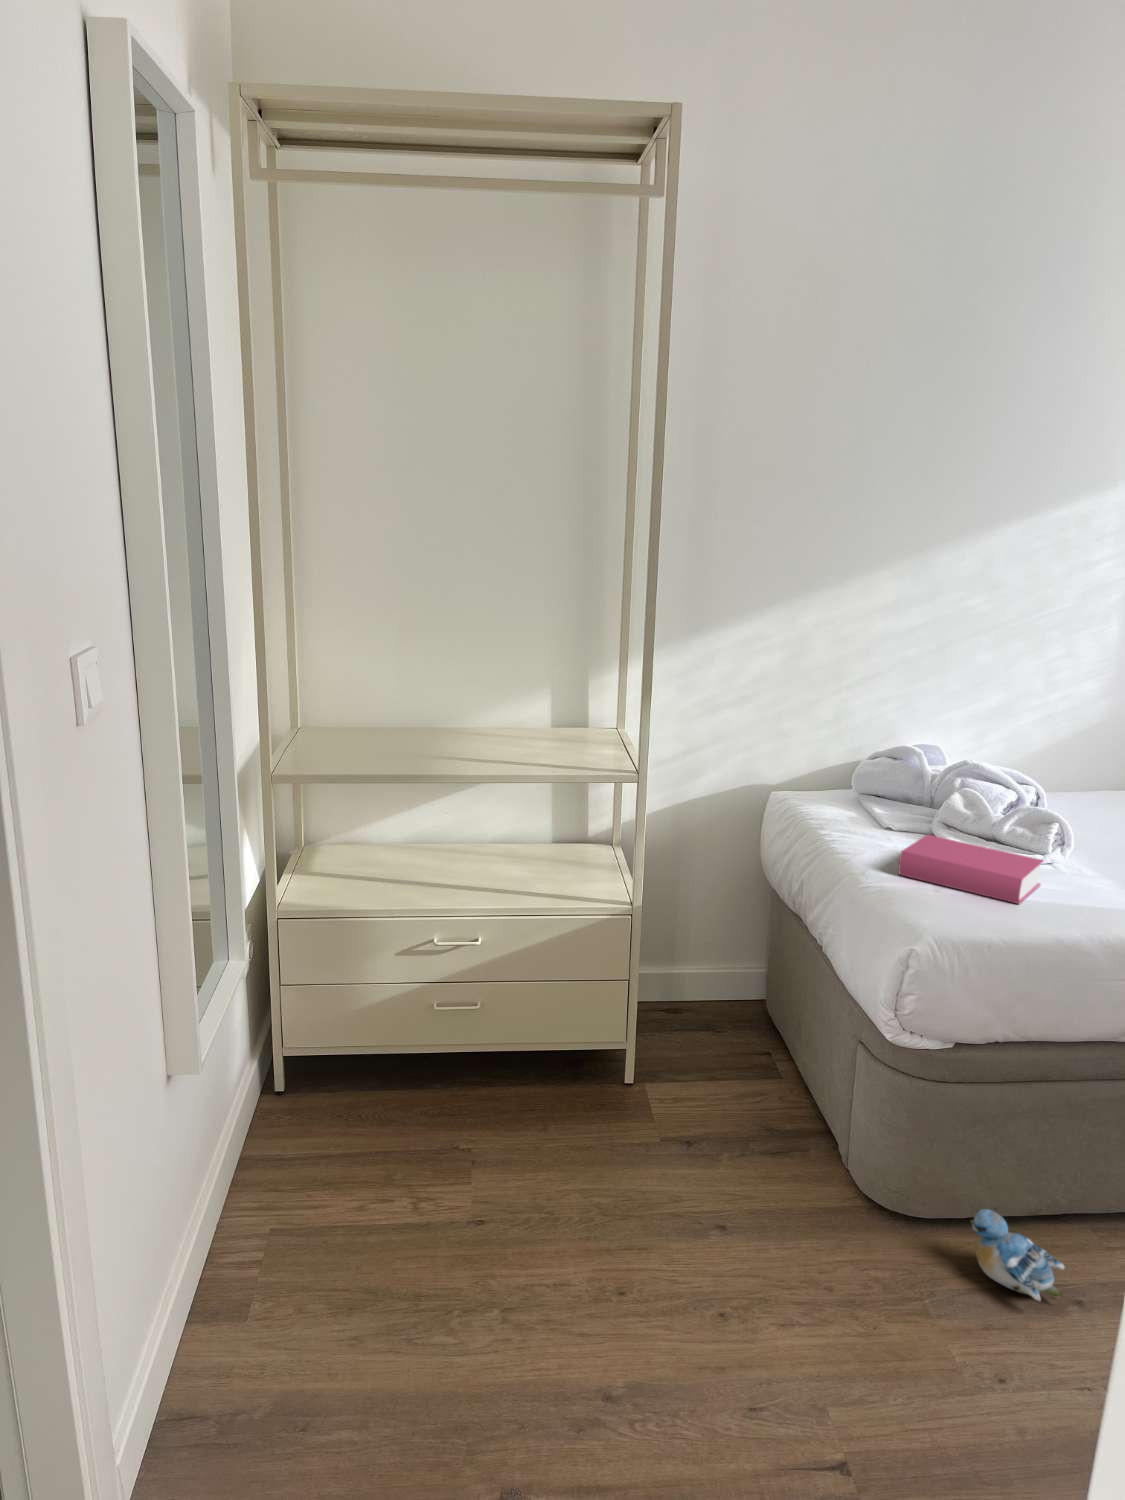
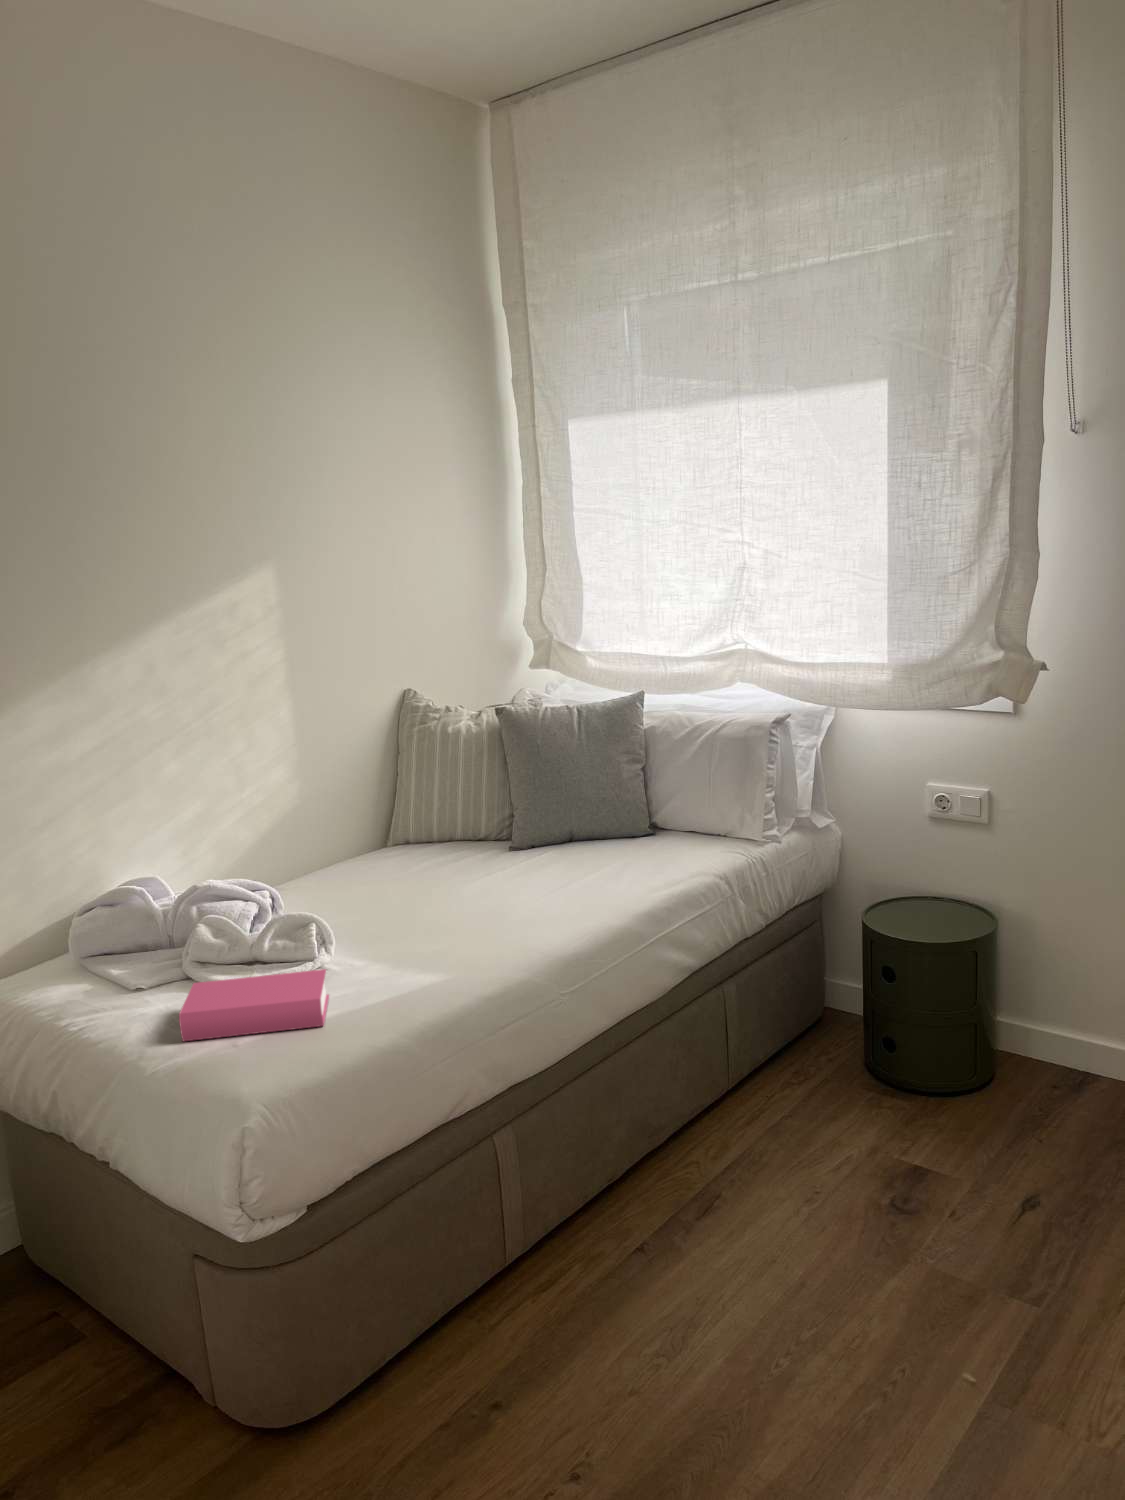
plush toy: present [971,1209,1064,1301] -> none [384,1366,496,1440]

